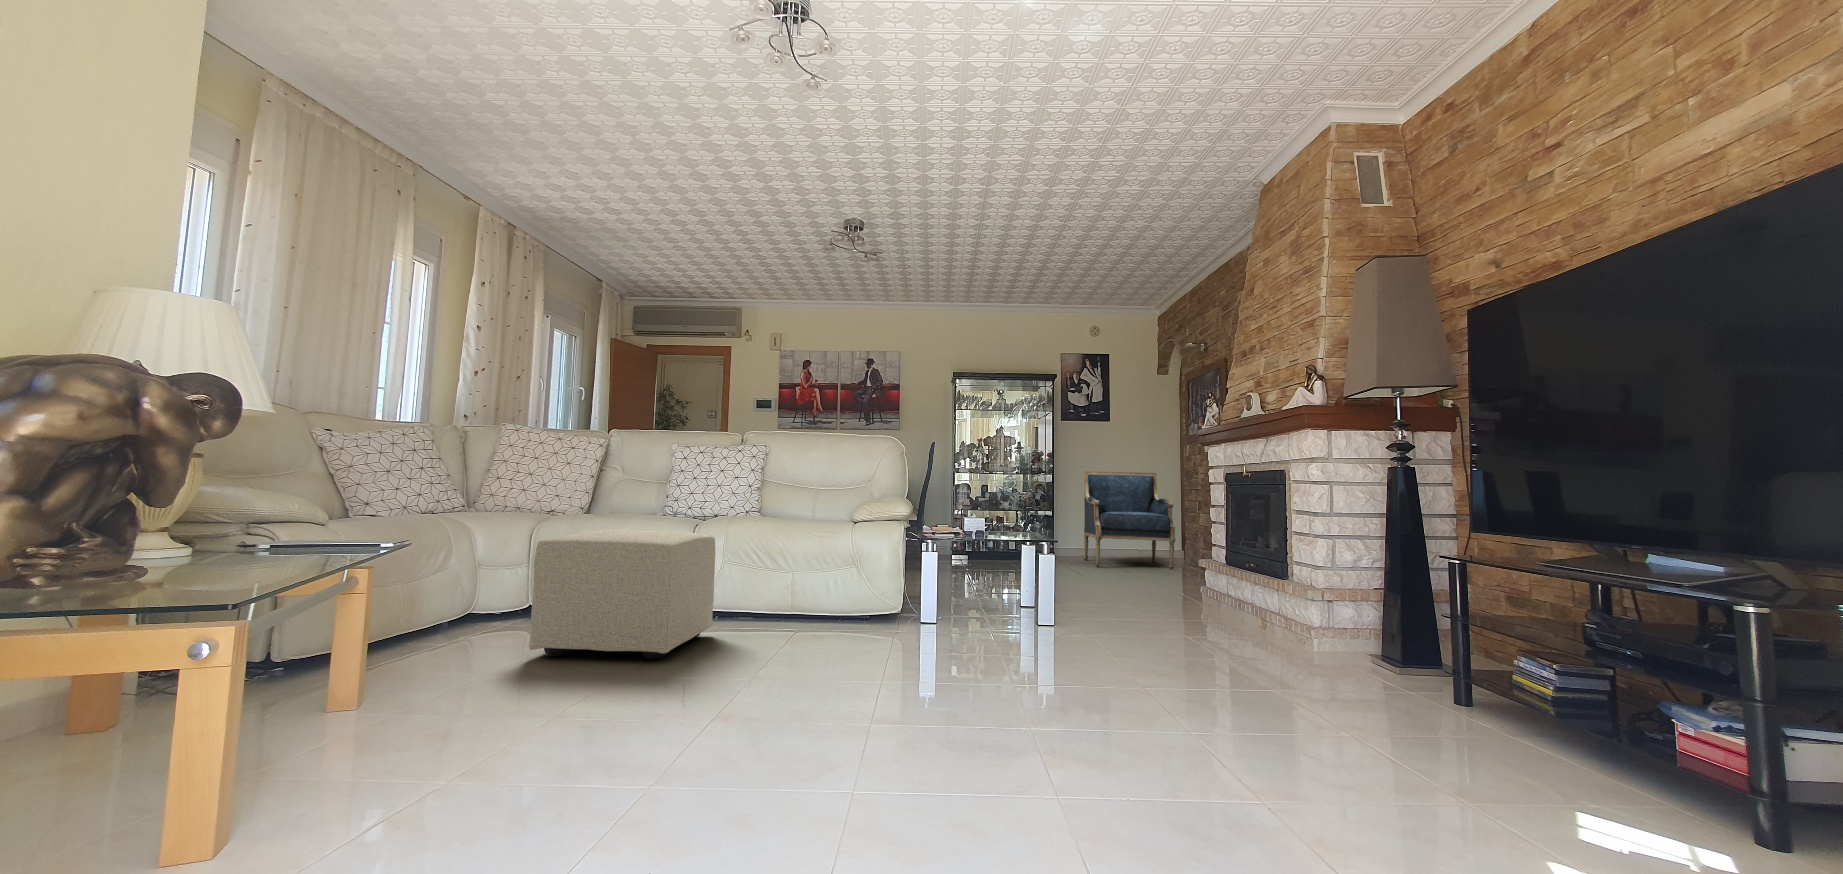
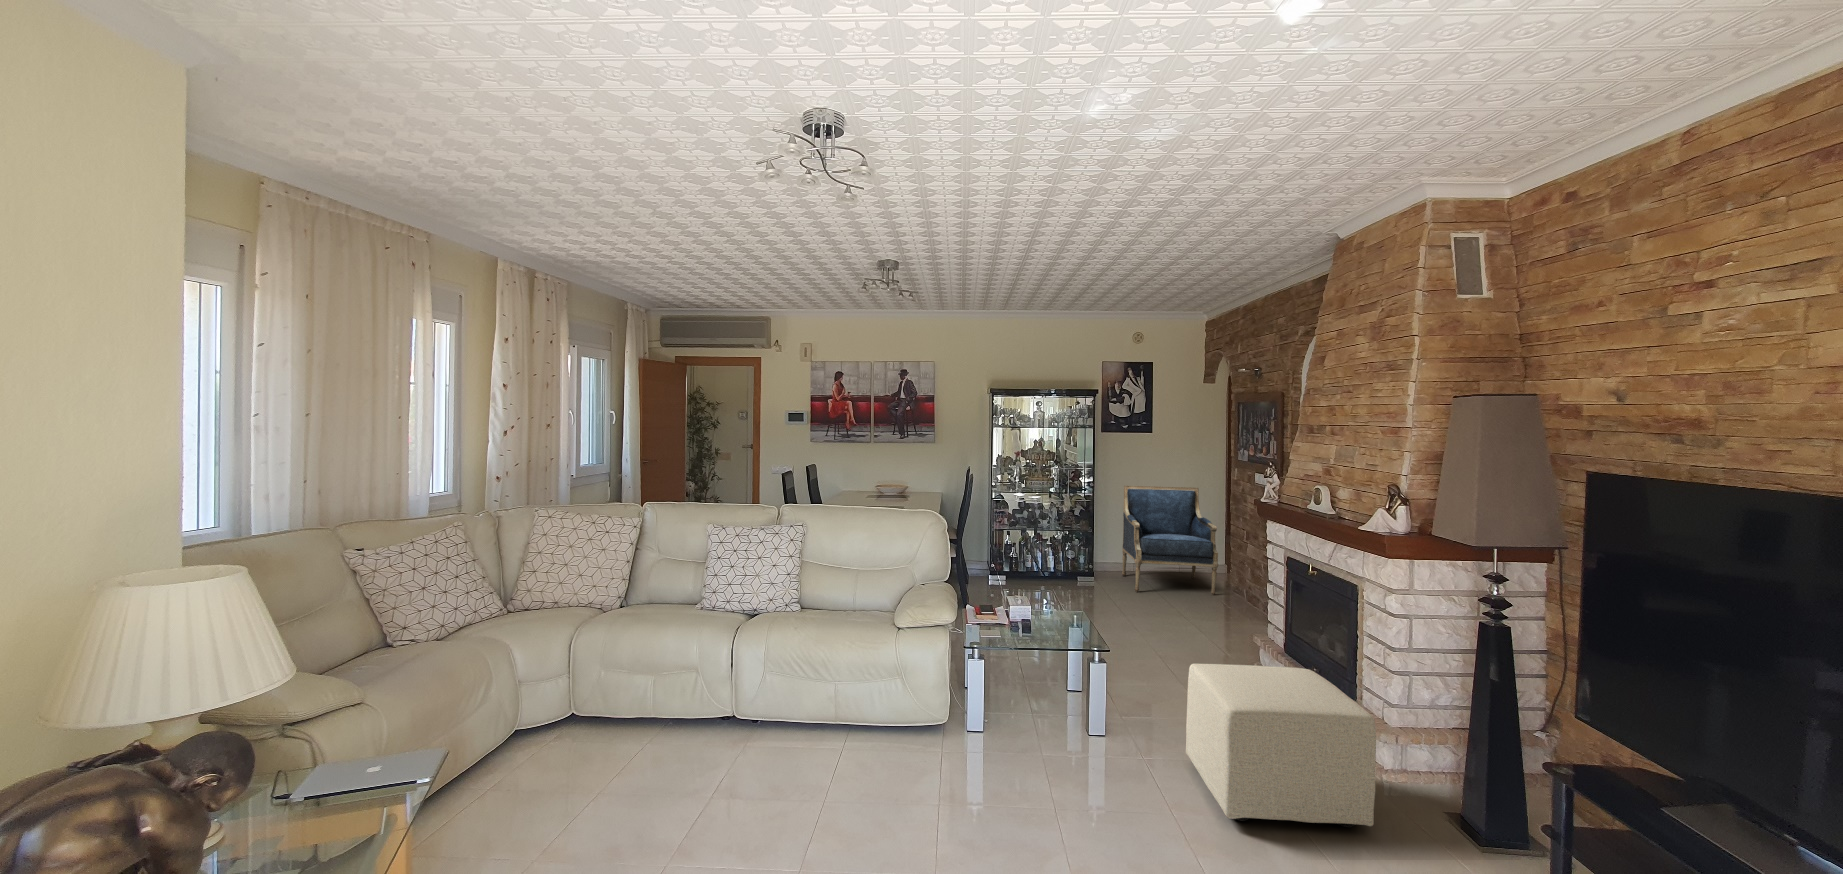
ottoman: present [529,530,715,659] -> present [1186,664,1376,827]

